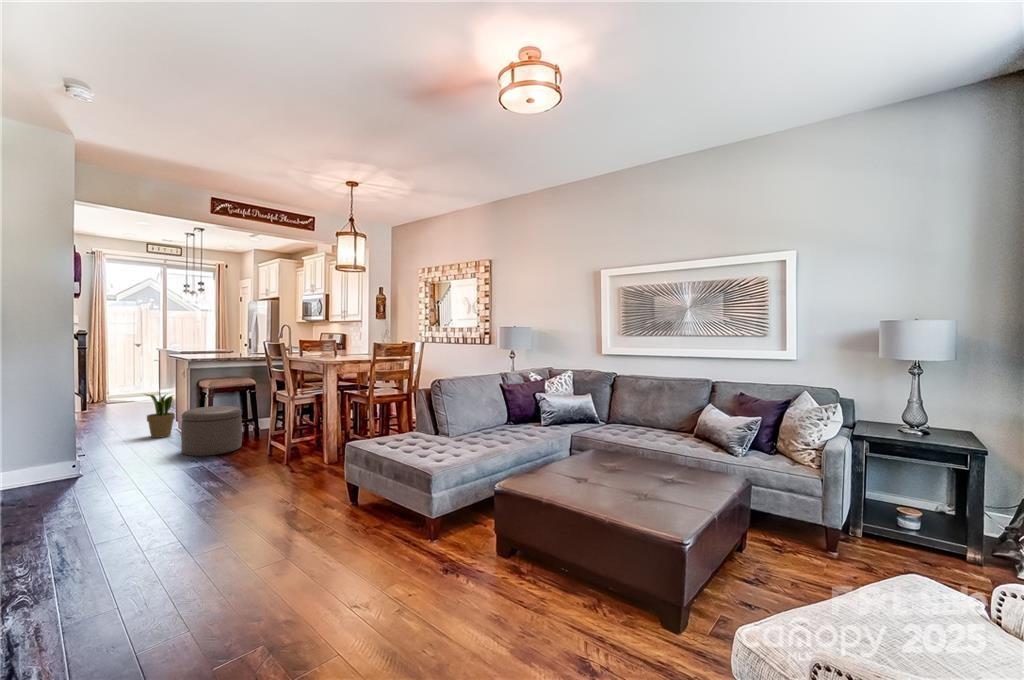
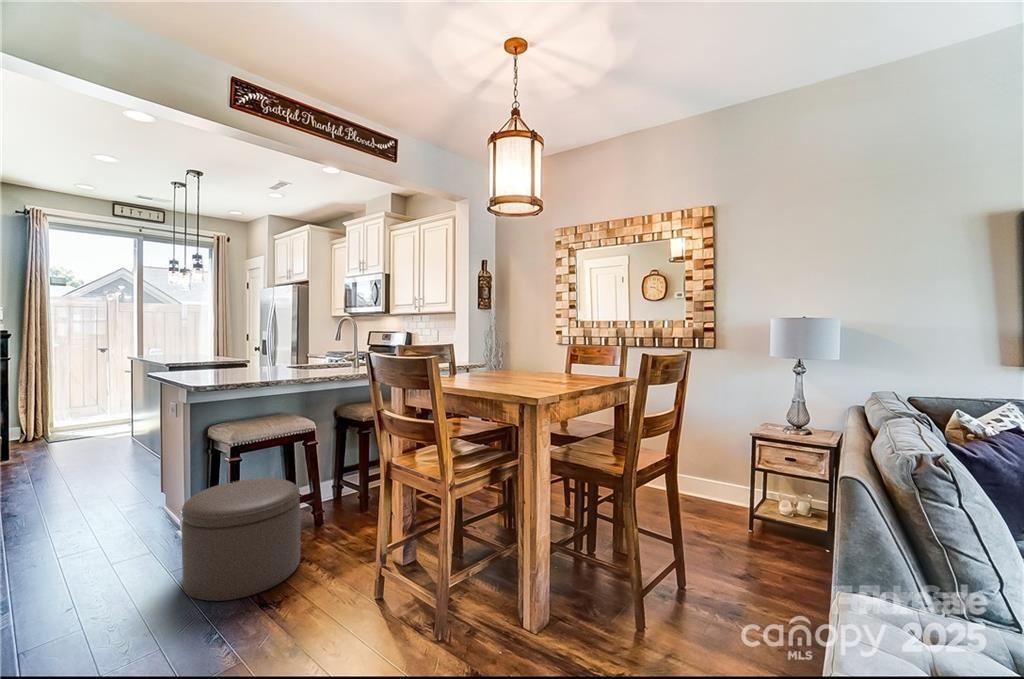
potted plant: present [146,394,175,438] -> none [102,445,164,532]

